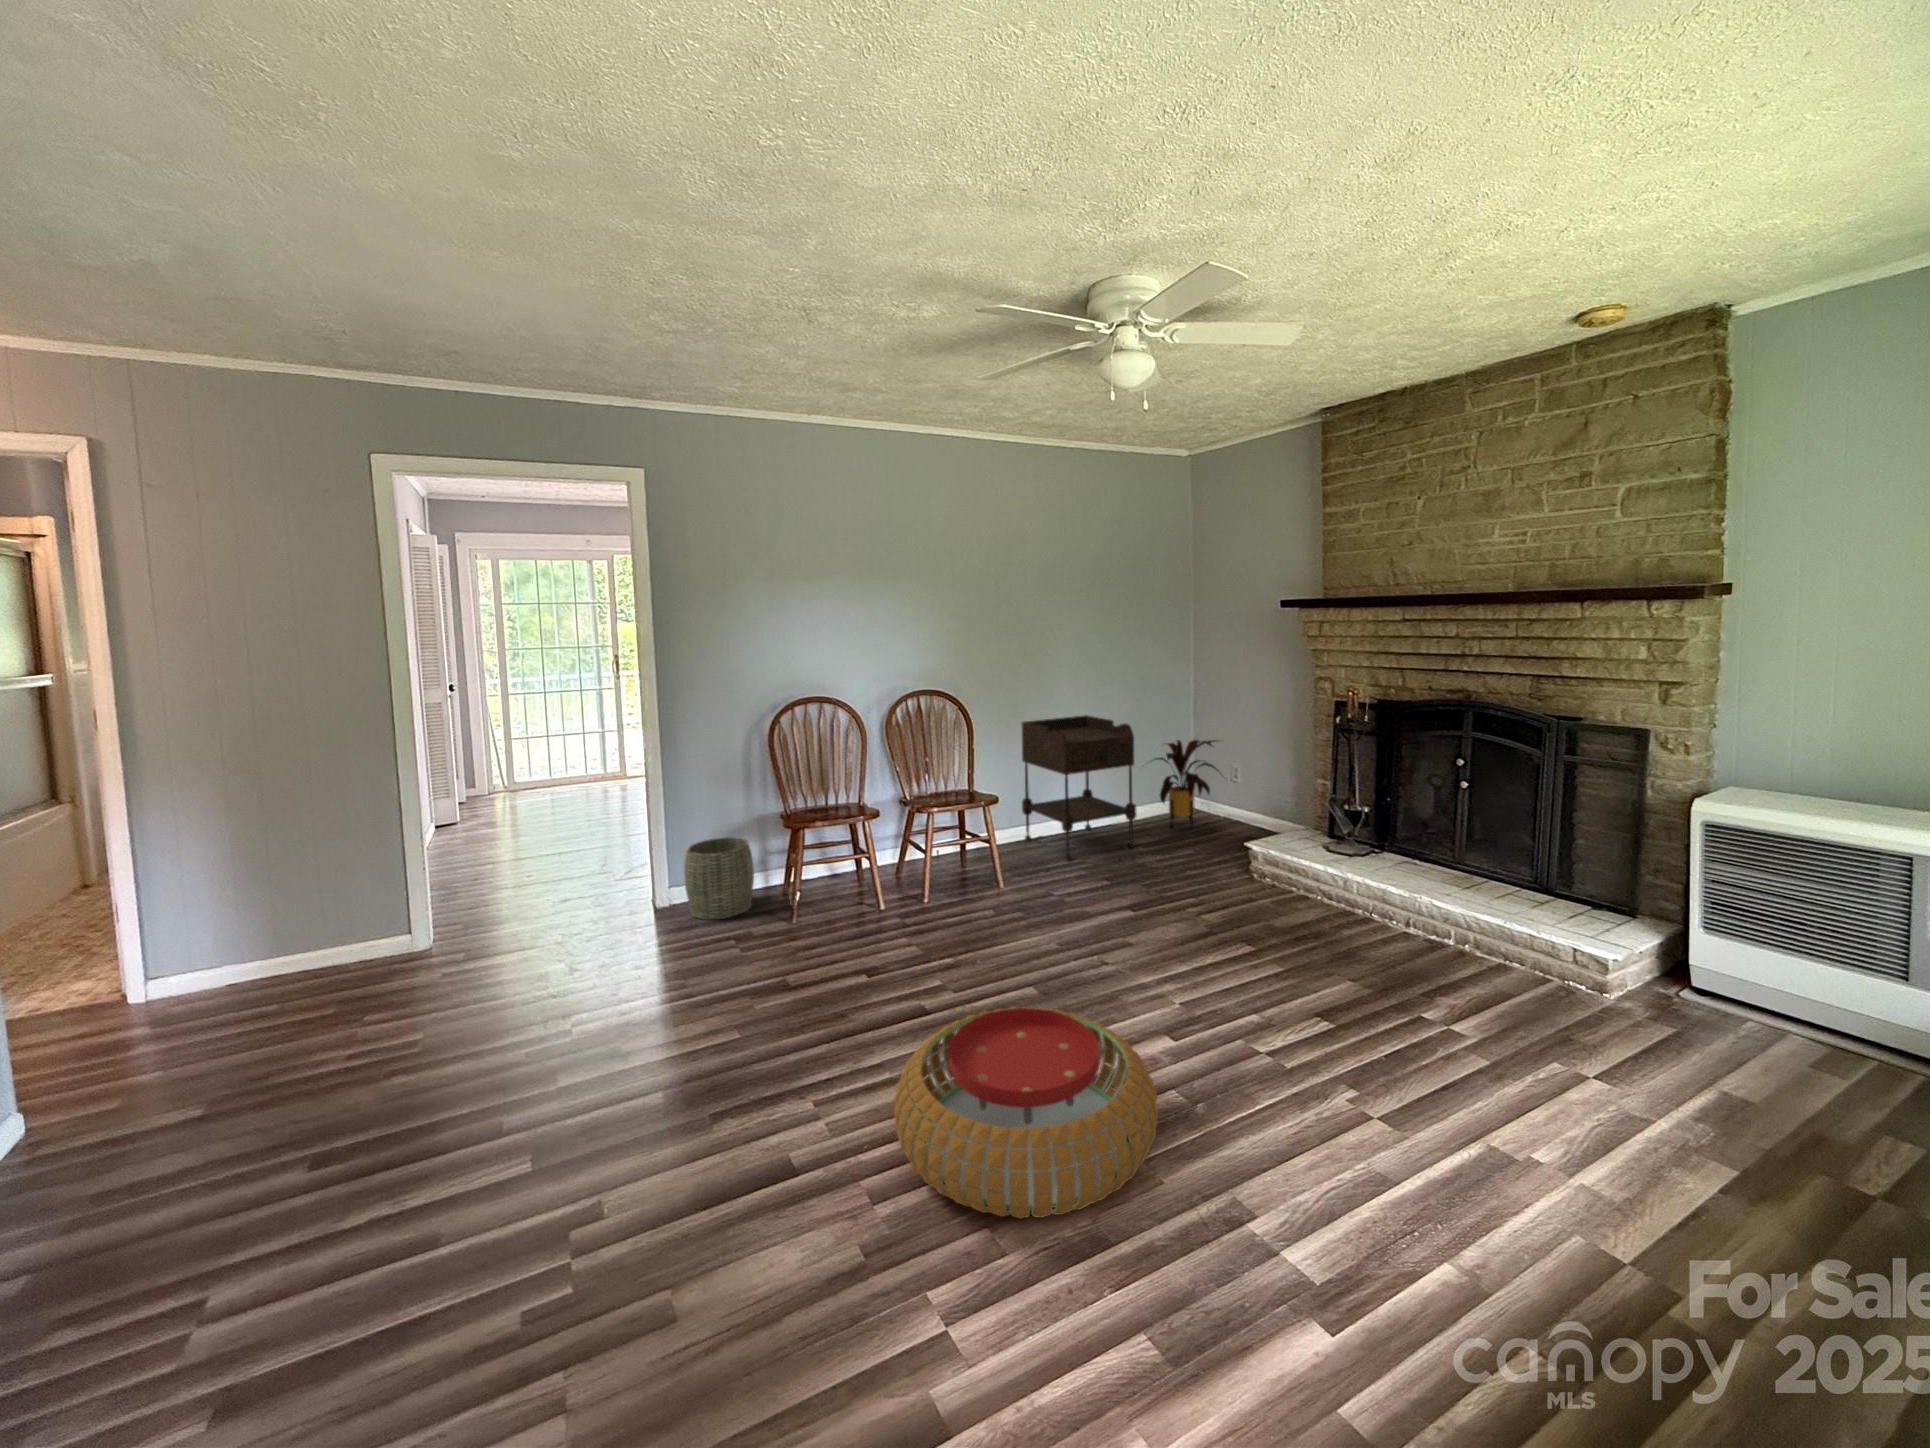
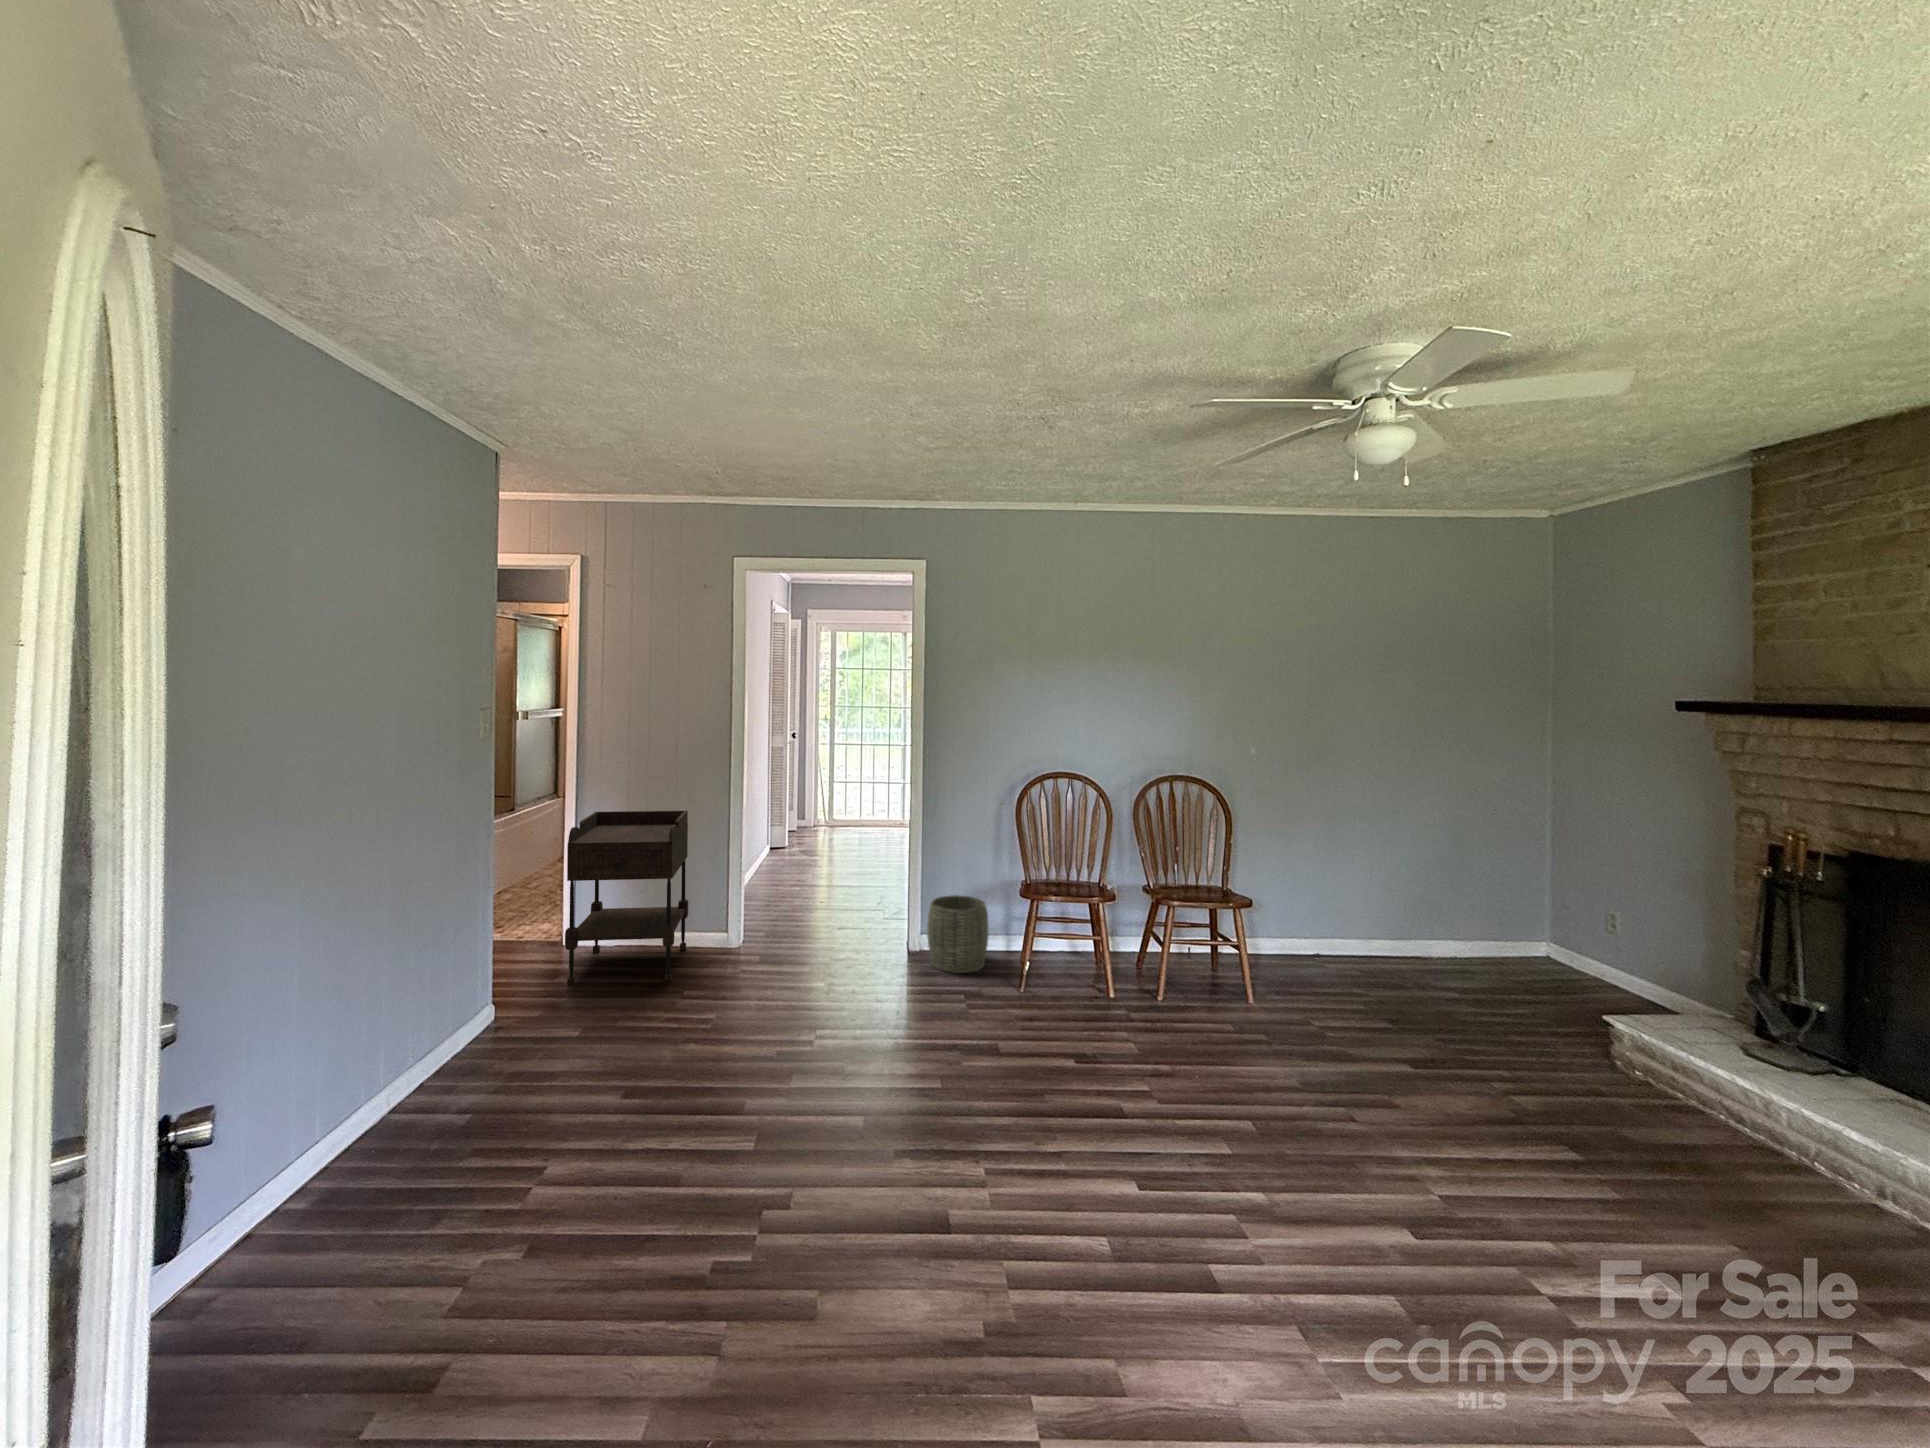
side table: present [1022,715,1137,861] -> present [565,811,688,985]
house plant: present [1154,740,1218,828] -> none [1457,864,1594,983]
pouf: present [894,1007,1158,1218] -> none [1045,1129,1351,1383]

